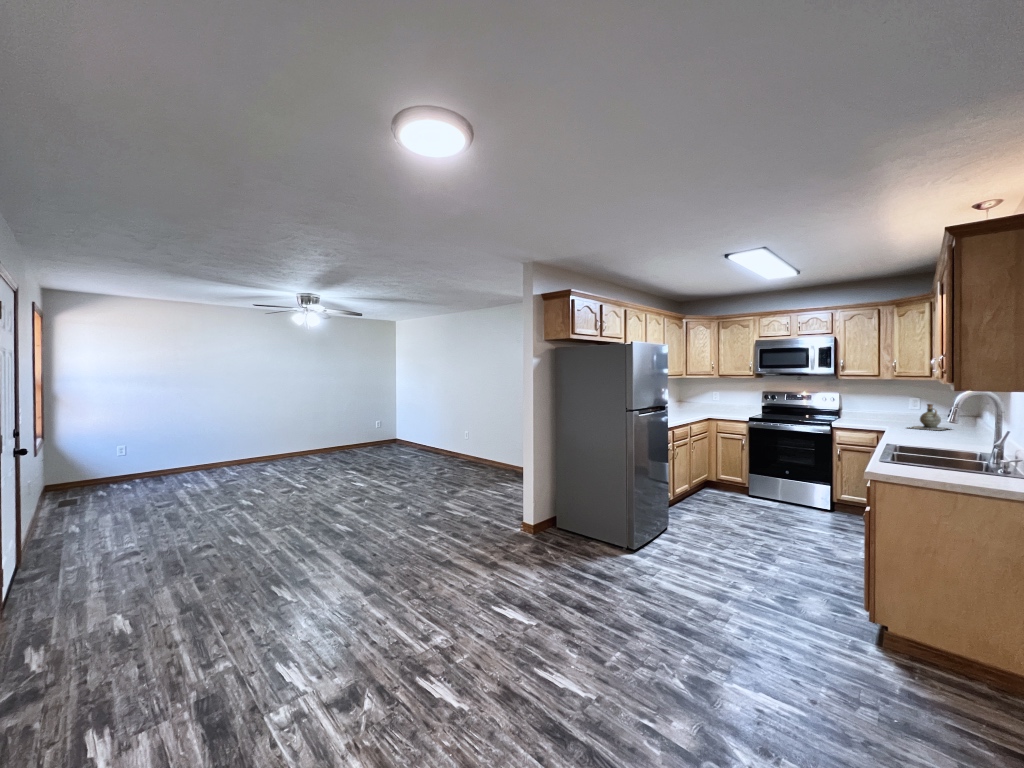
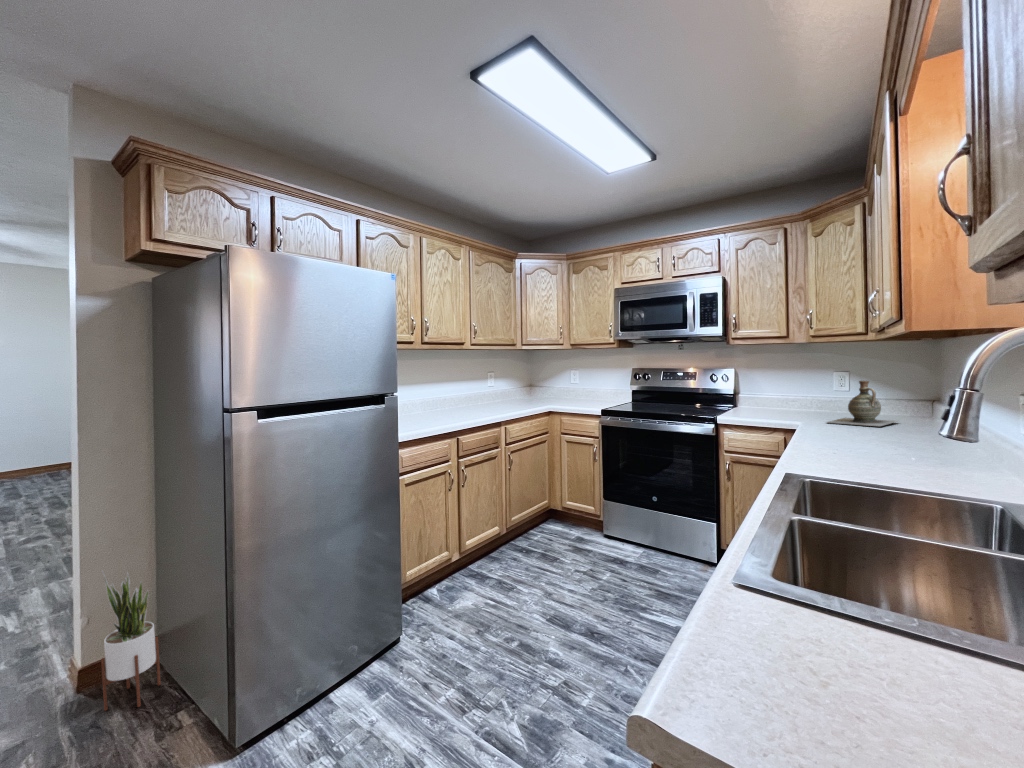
potted plant: none [543,479,568,539] -> present [101,571,161,711]

